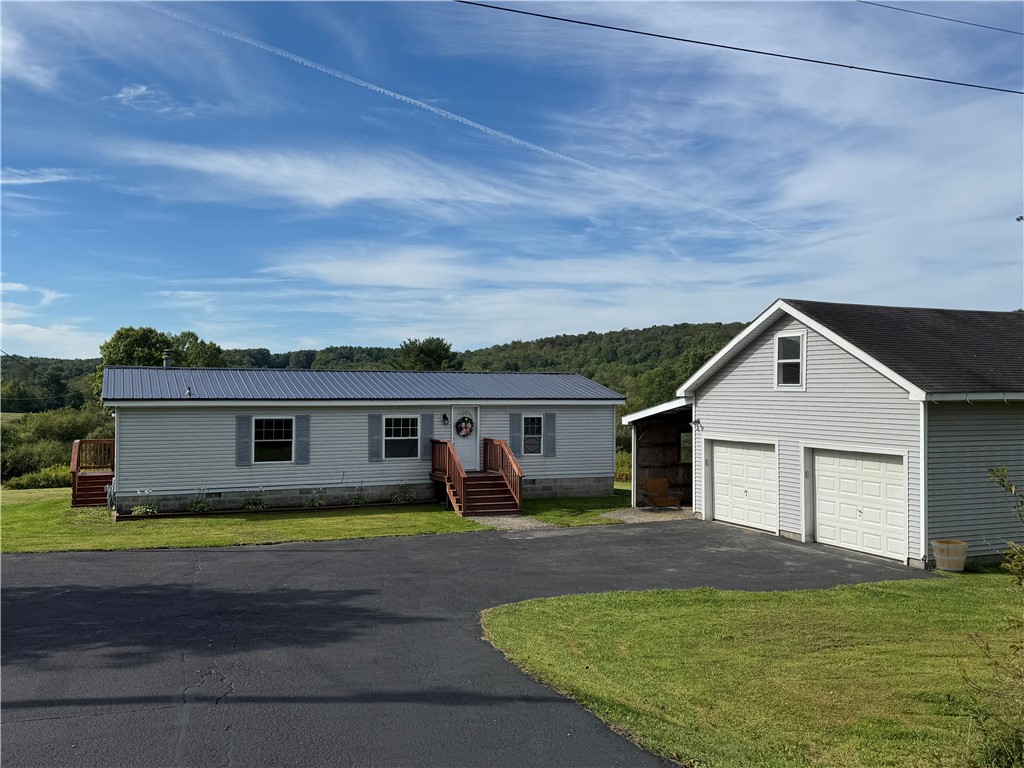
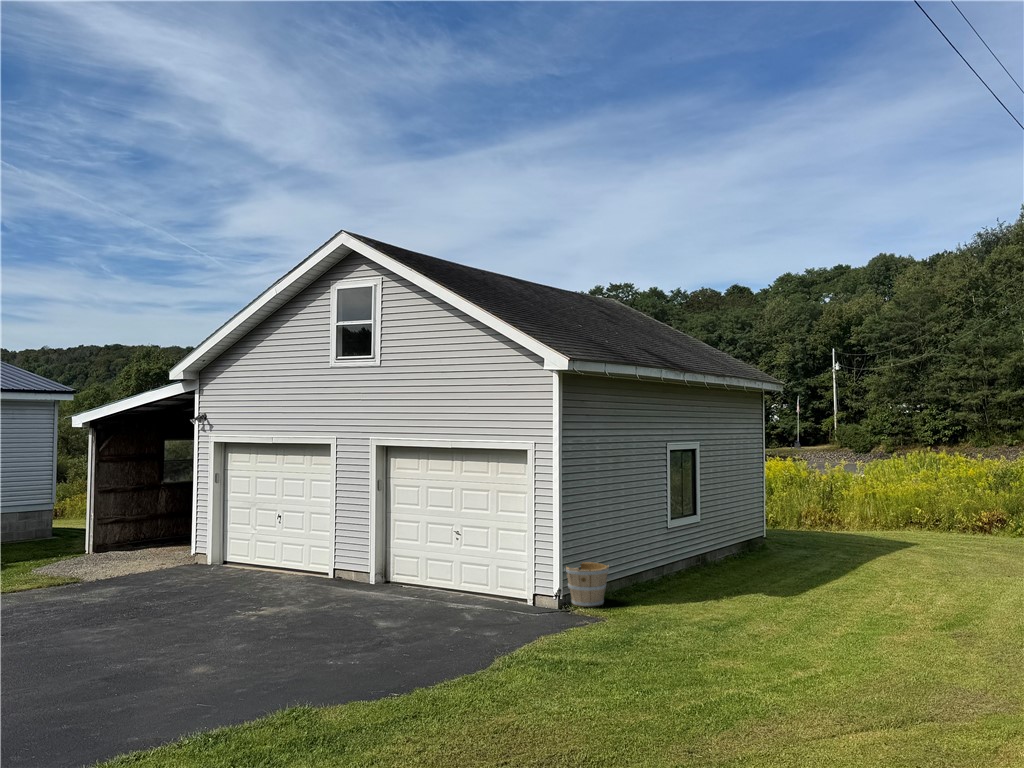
lounge chair: present [639,478,683,512] -> none [98,505,173,560]

